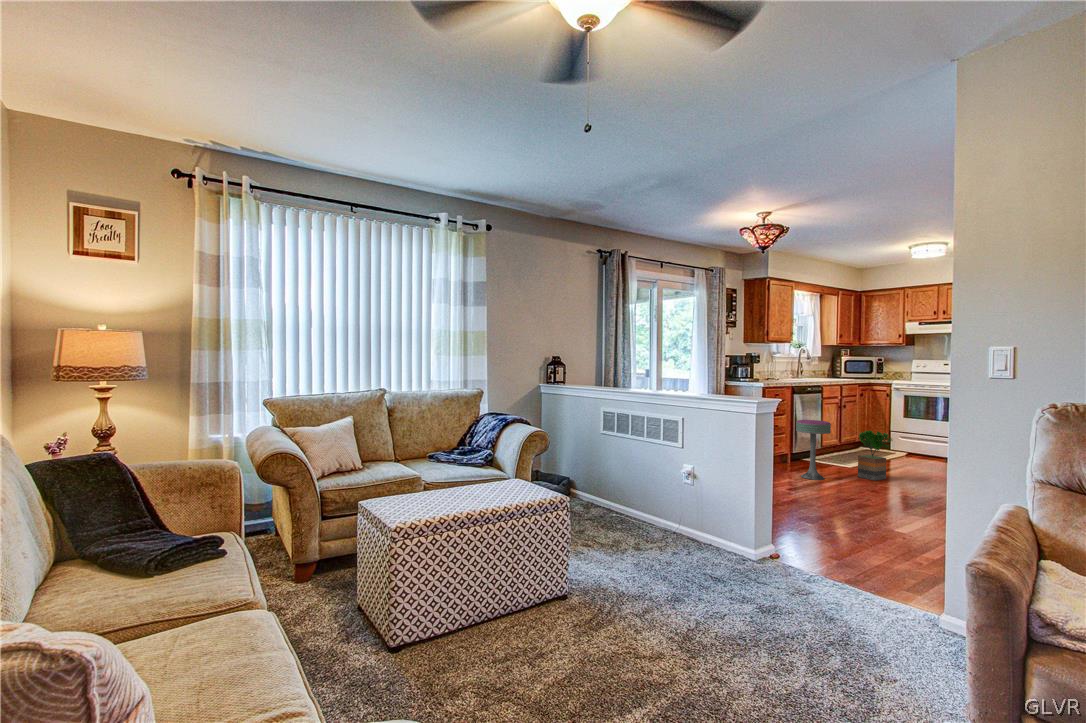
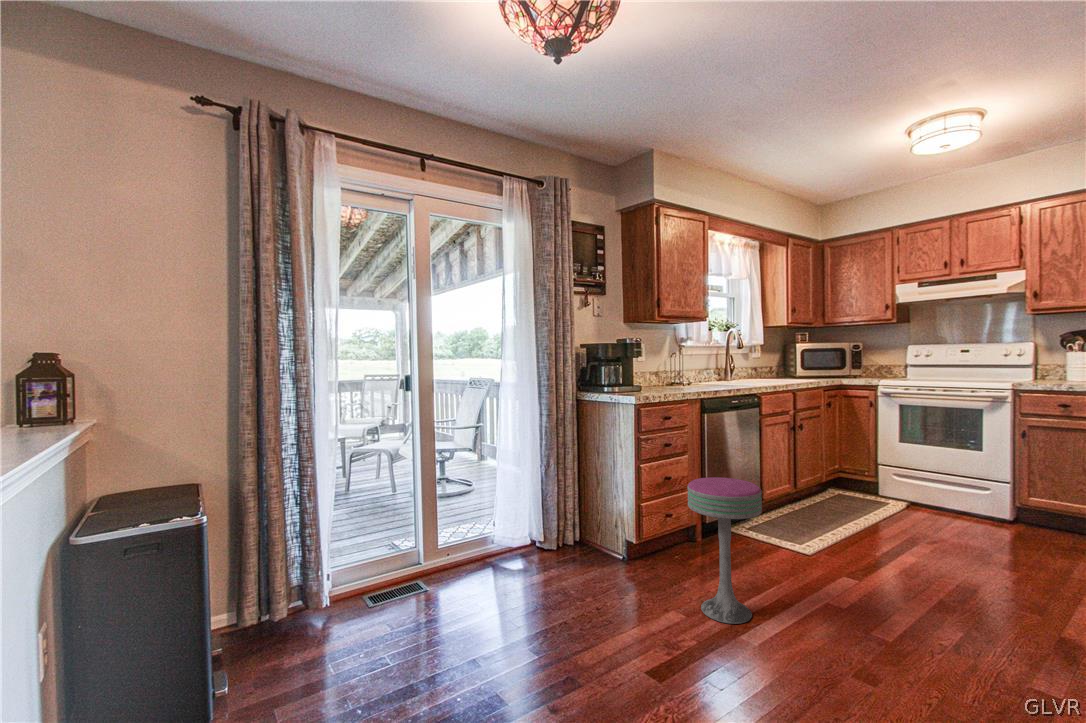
potted tree: present [858,430,892,480] -> none [822,496,906,621]

